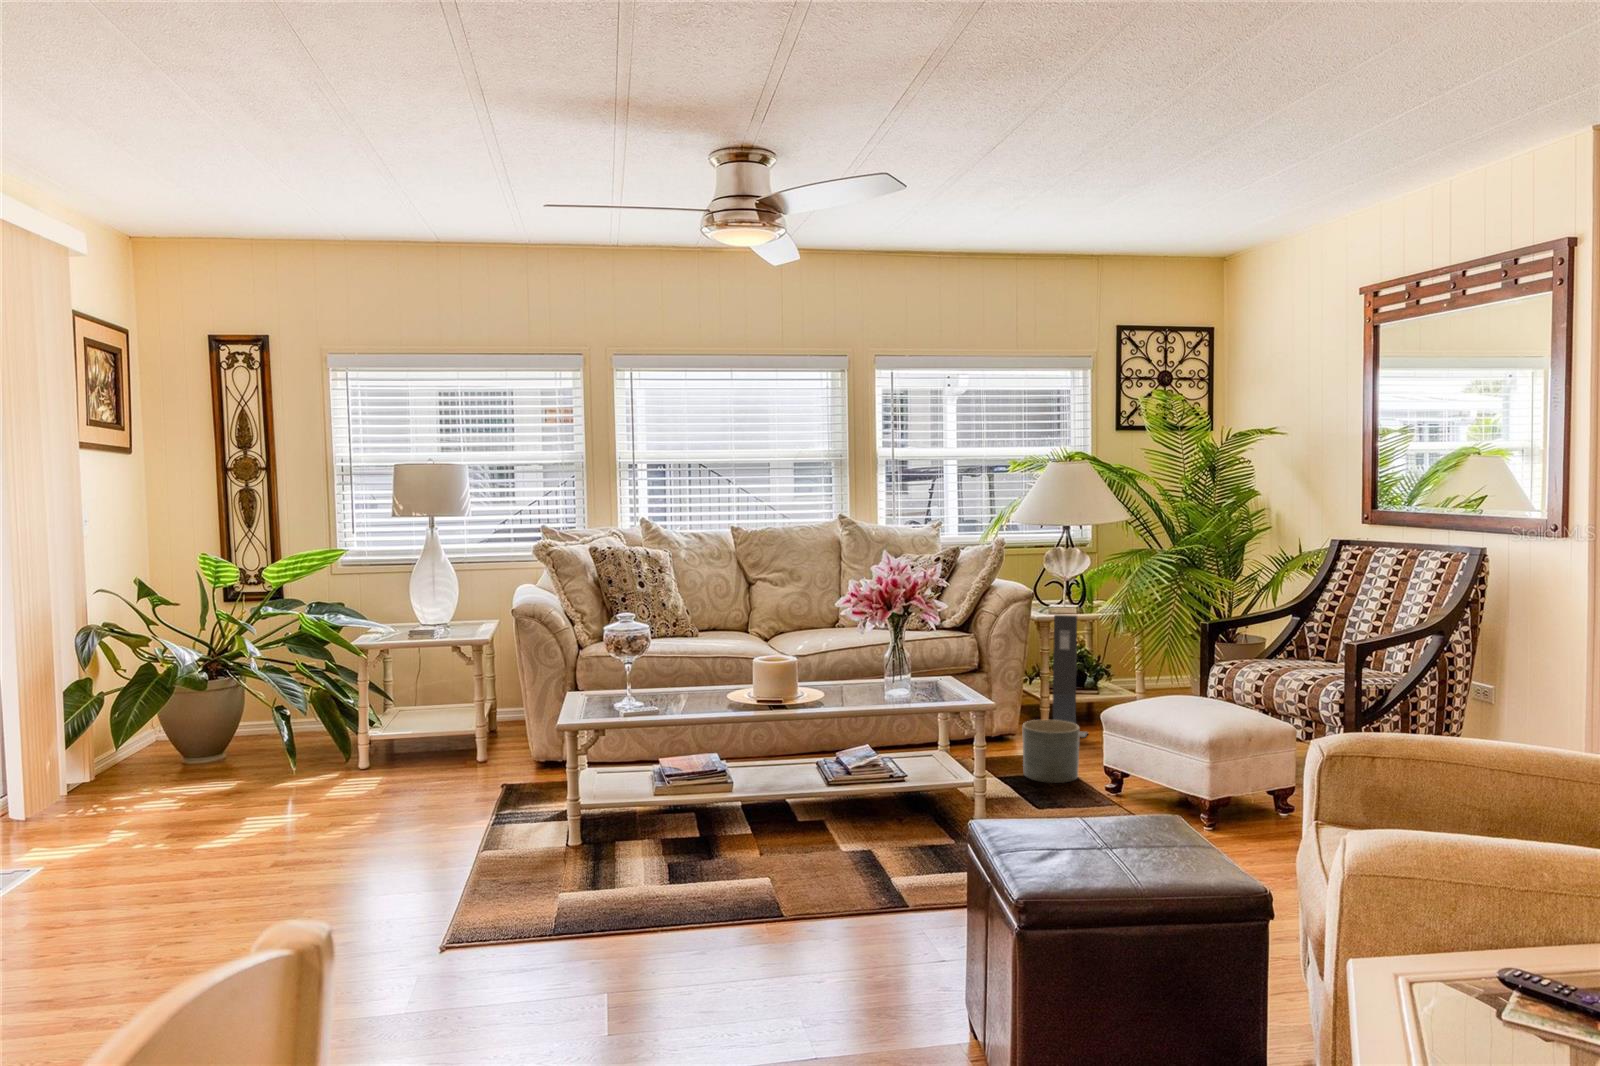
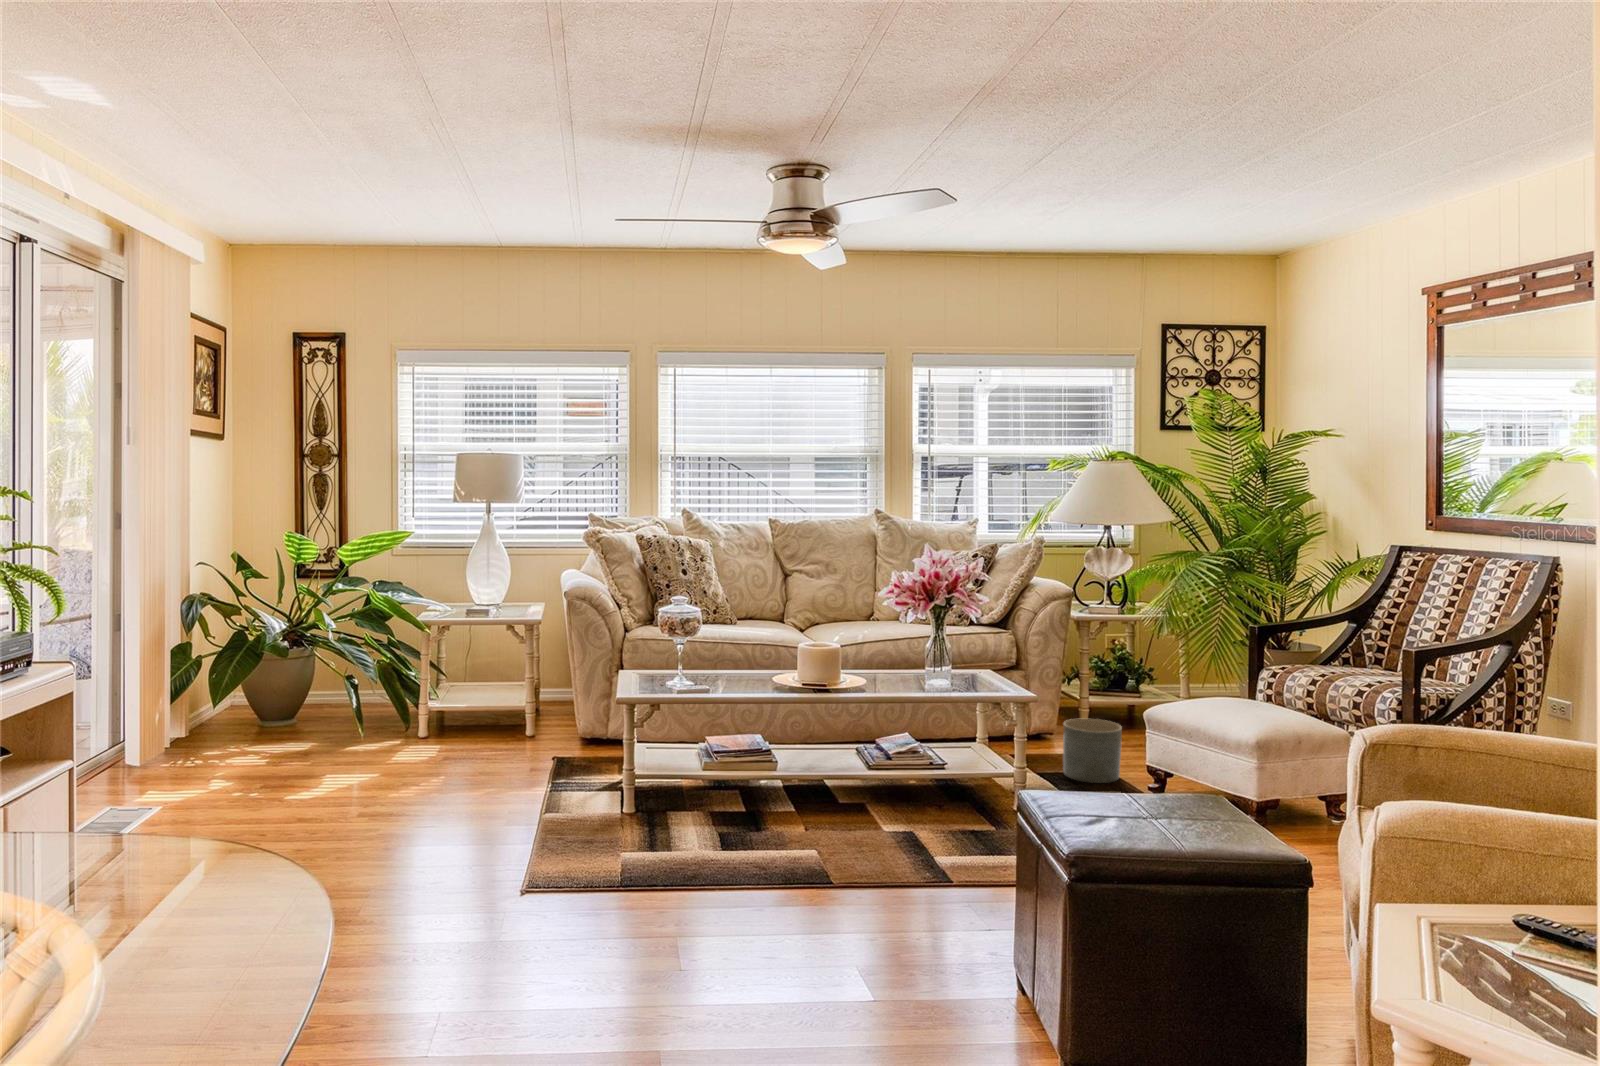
speaker: present [1053,615,1088,738] -> none [1083,613,1131,738]

